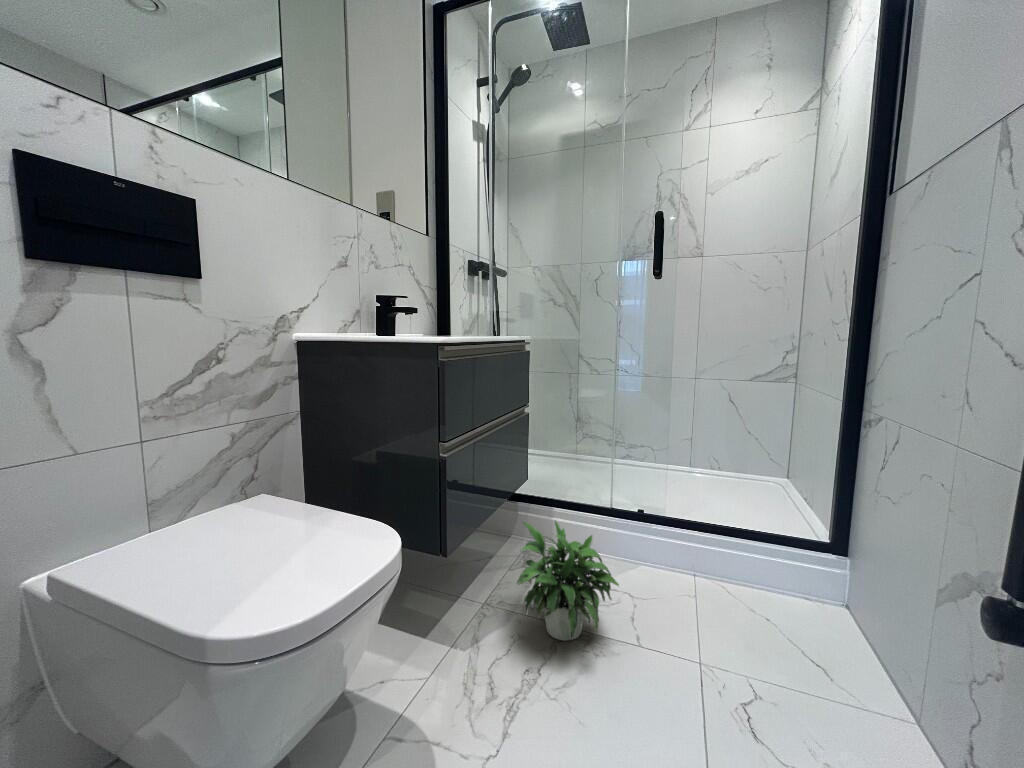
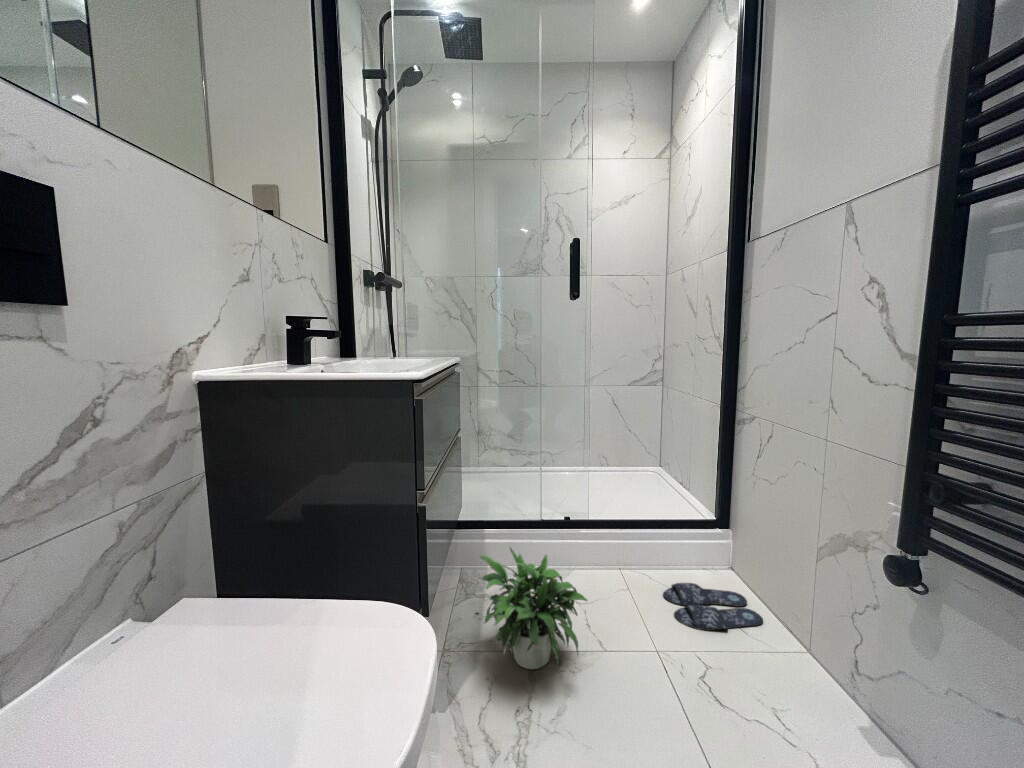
slippers: none [738,603,864,674] -> present [663,583,763,630]

